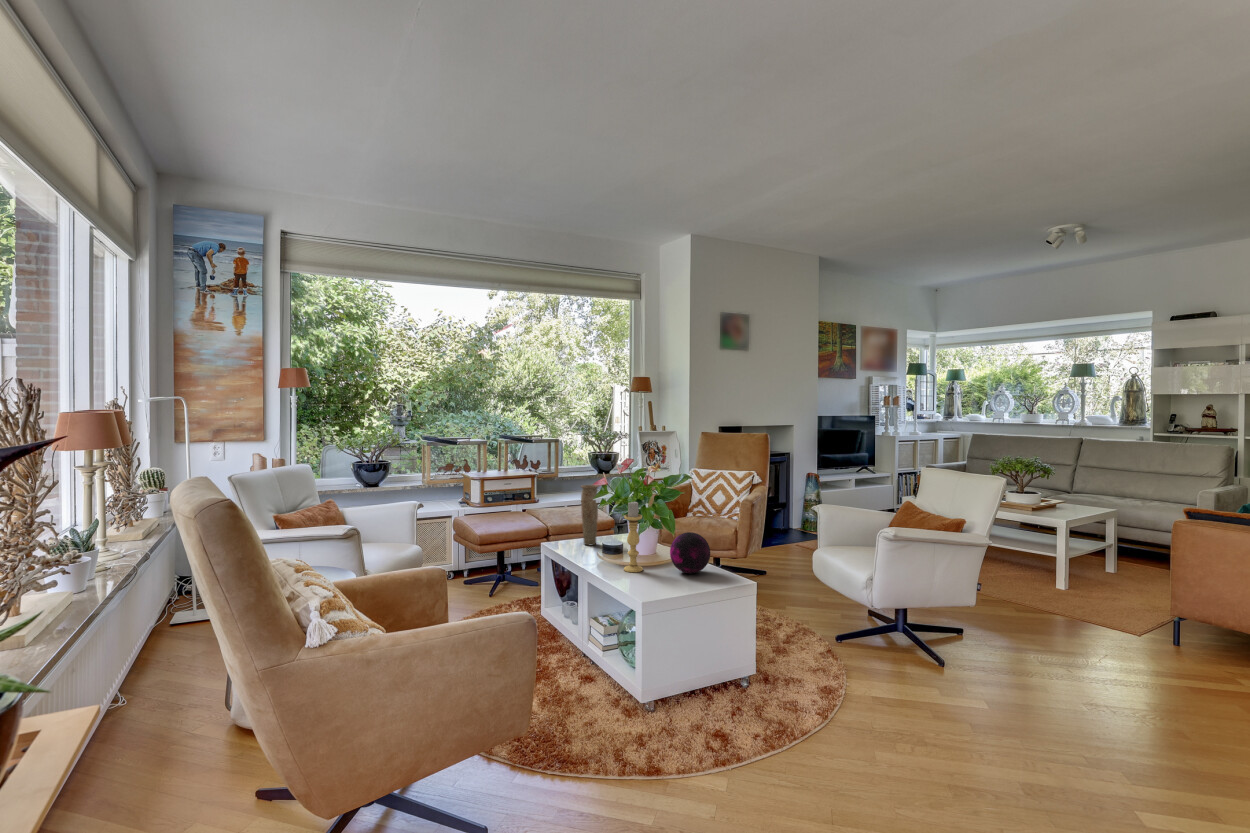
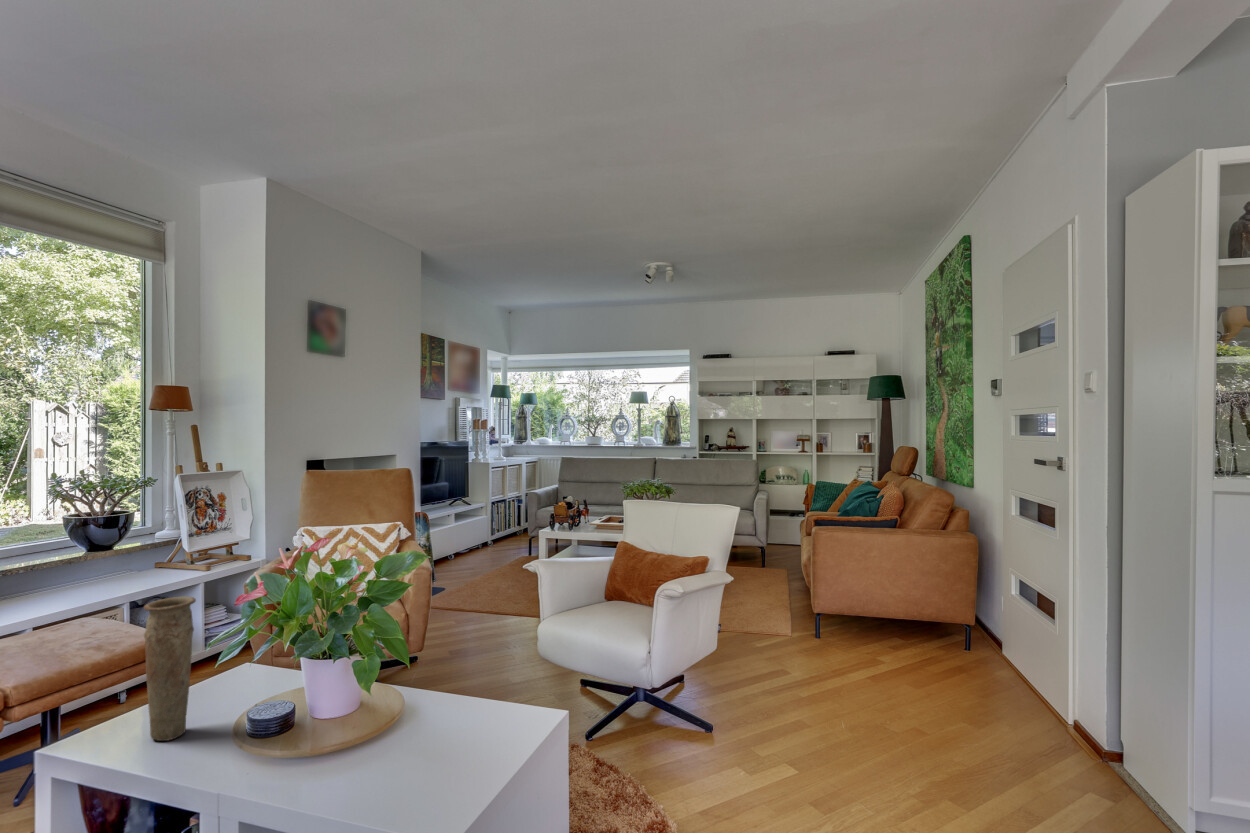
candle holder: present [624,501,643,573] -> none [334,629,380,799]
decorative orb: present [670,532,710,573] -> none [435,665,517,752]

